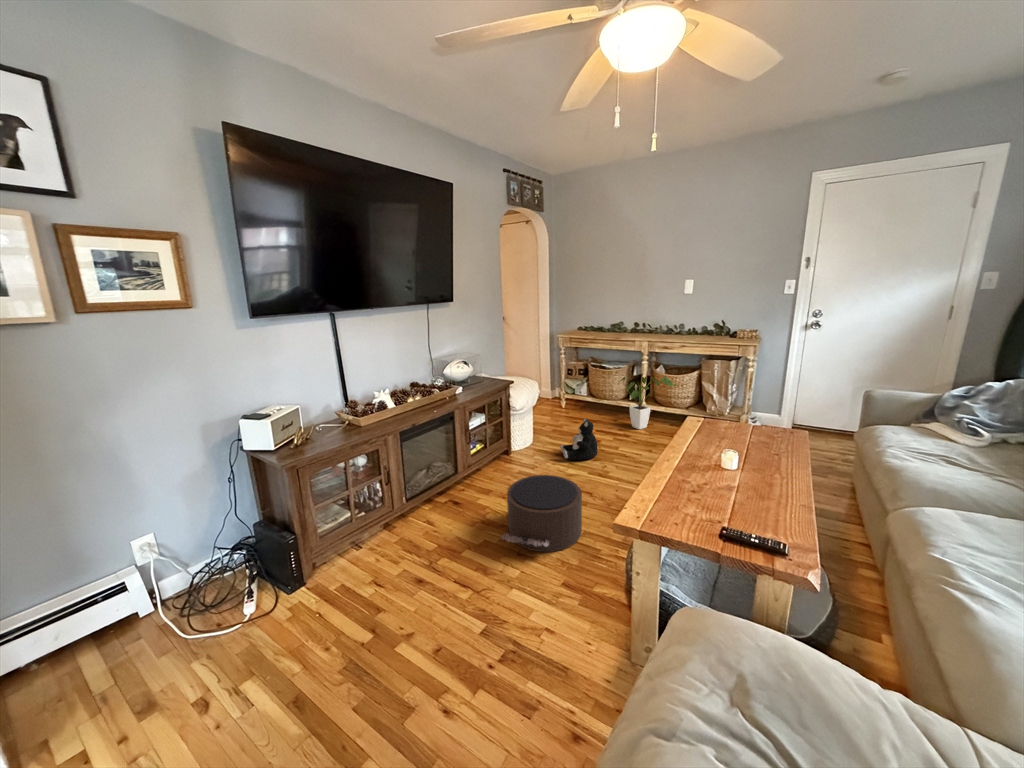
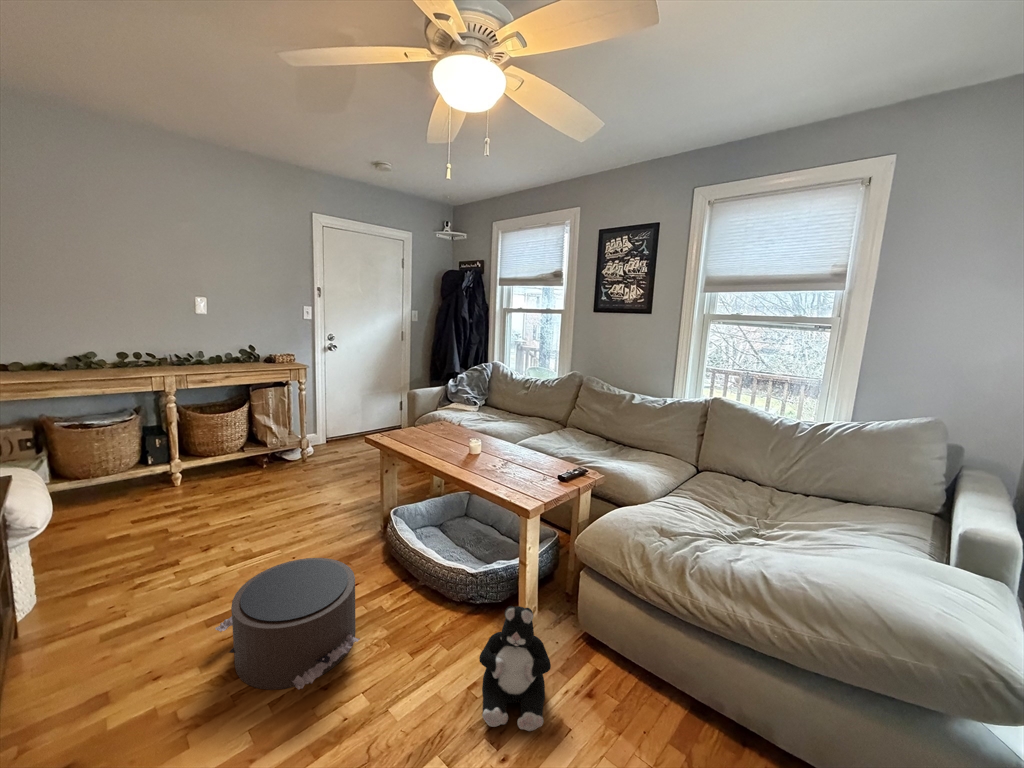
house plant: present [621,377,673,429] -> none [156,418,229,497]
plush toy: present [560,419,597,460] -> present [479,606,551,731]

